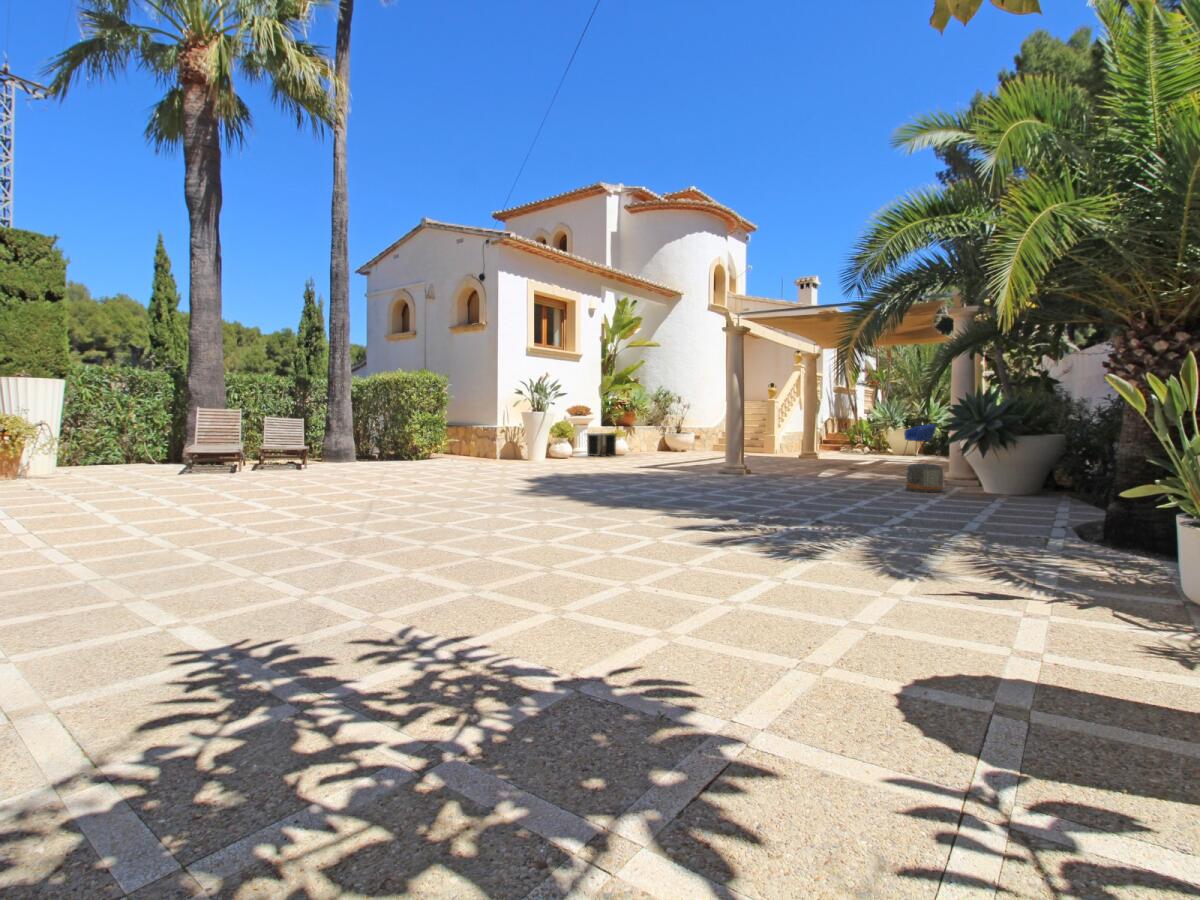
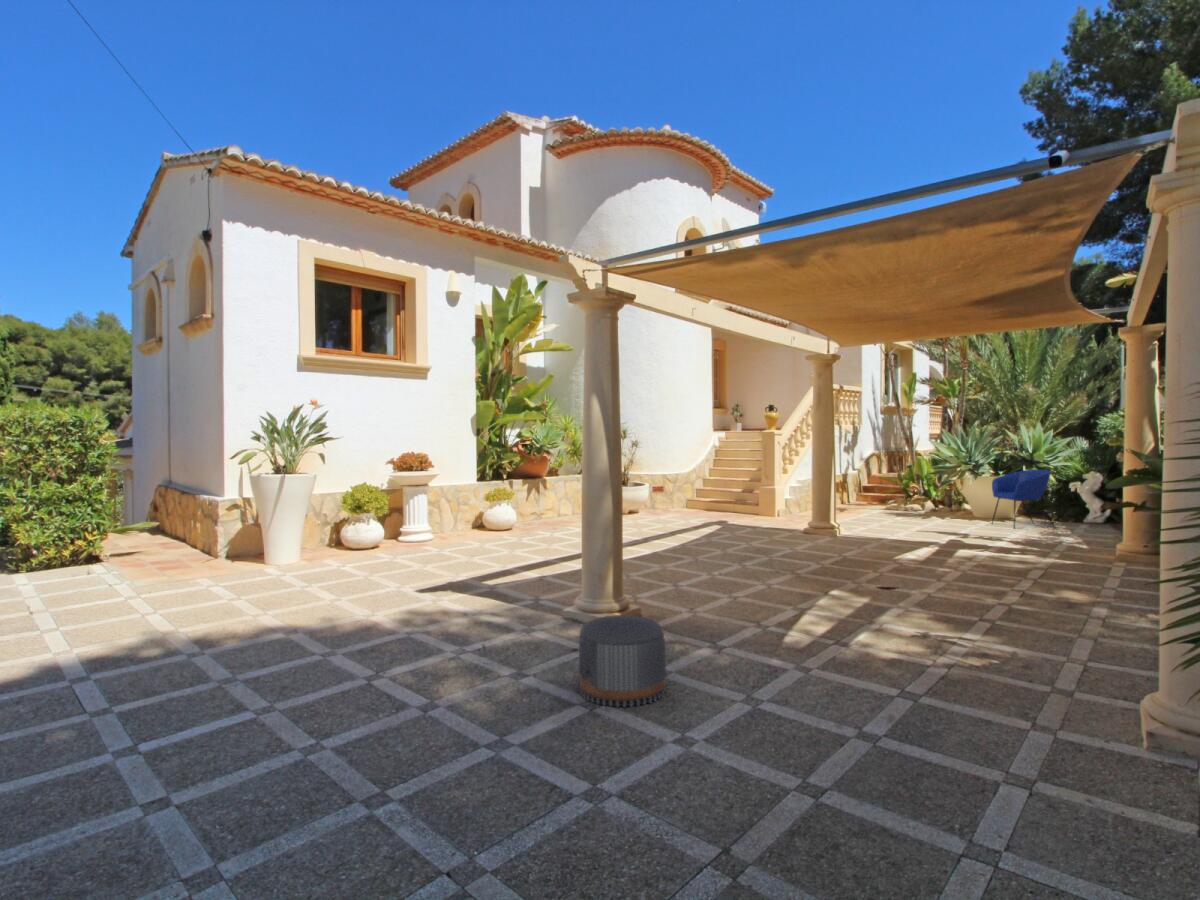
coffee table: present [586,433,617,456] -> none [432,492,492,535]
pouf: present [906,463,943,492] -> present [579,615,666,707]

